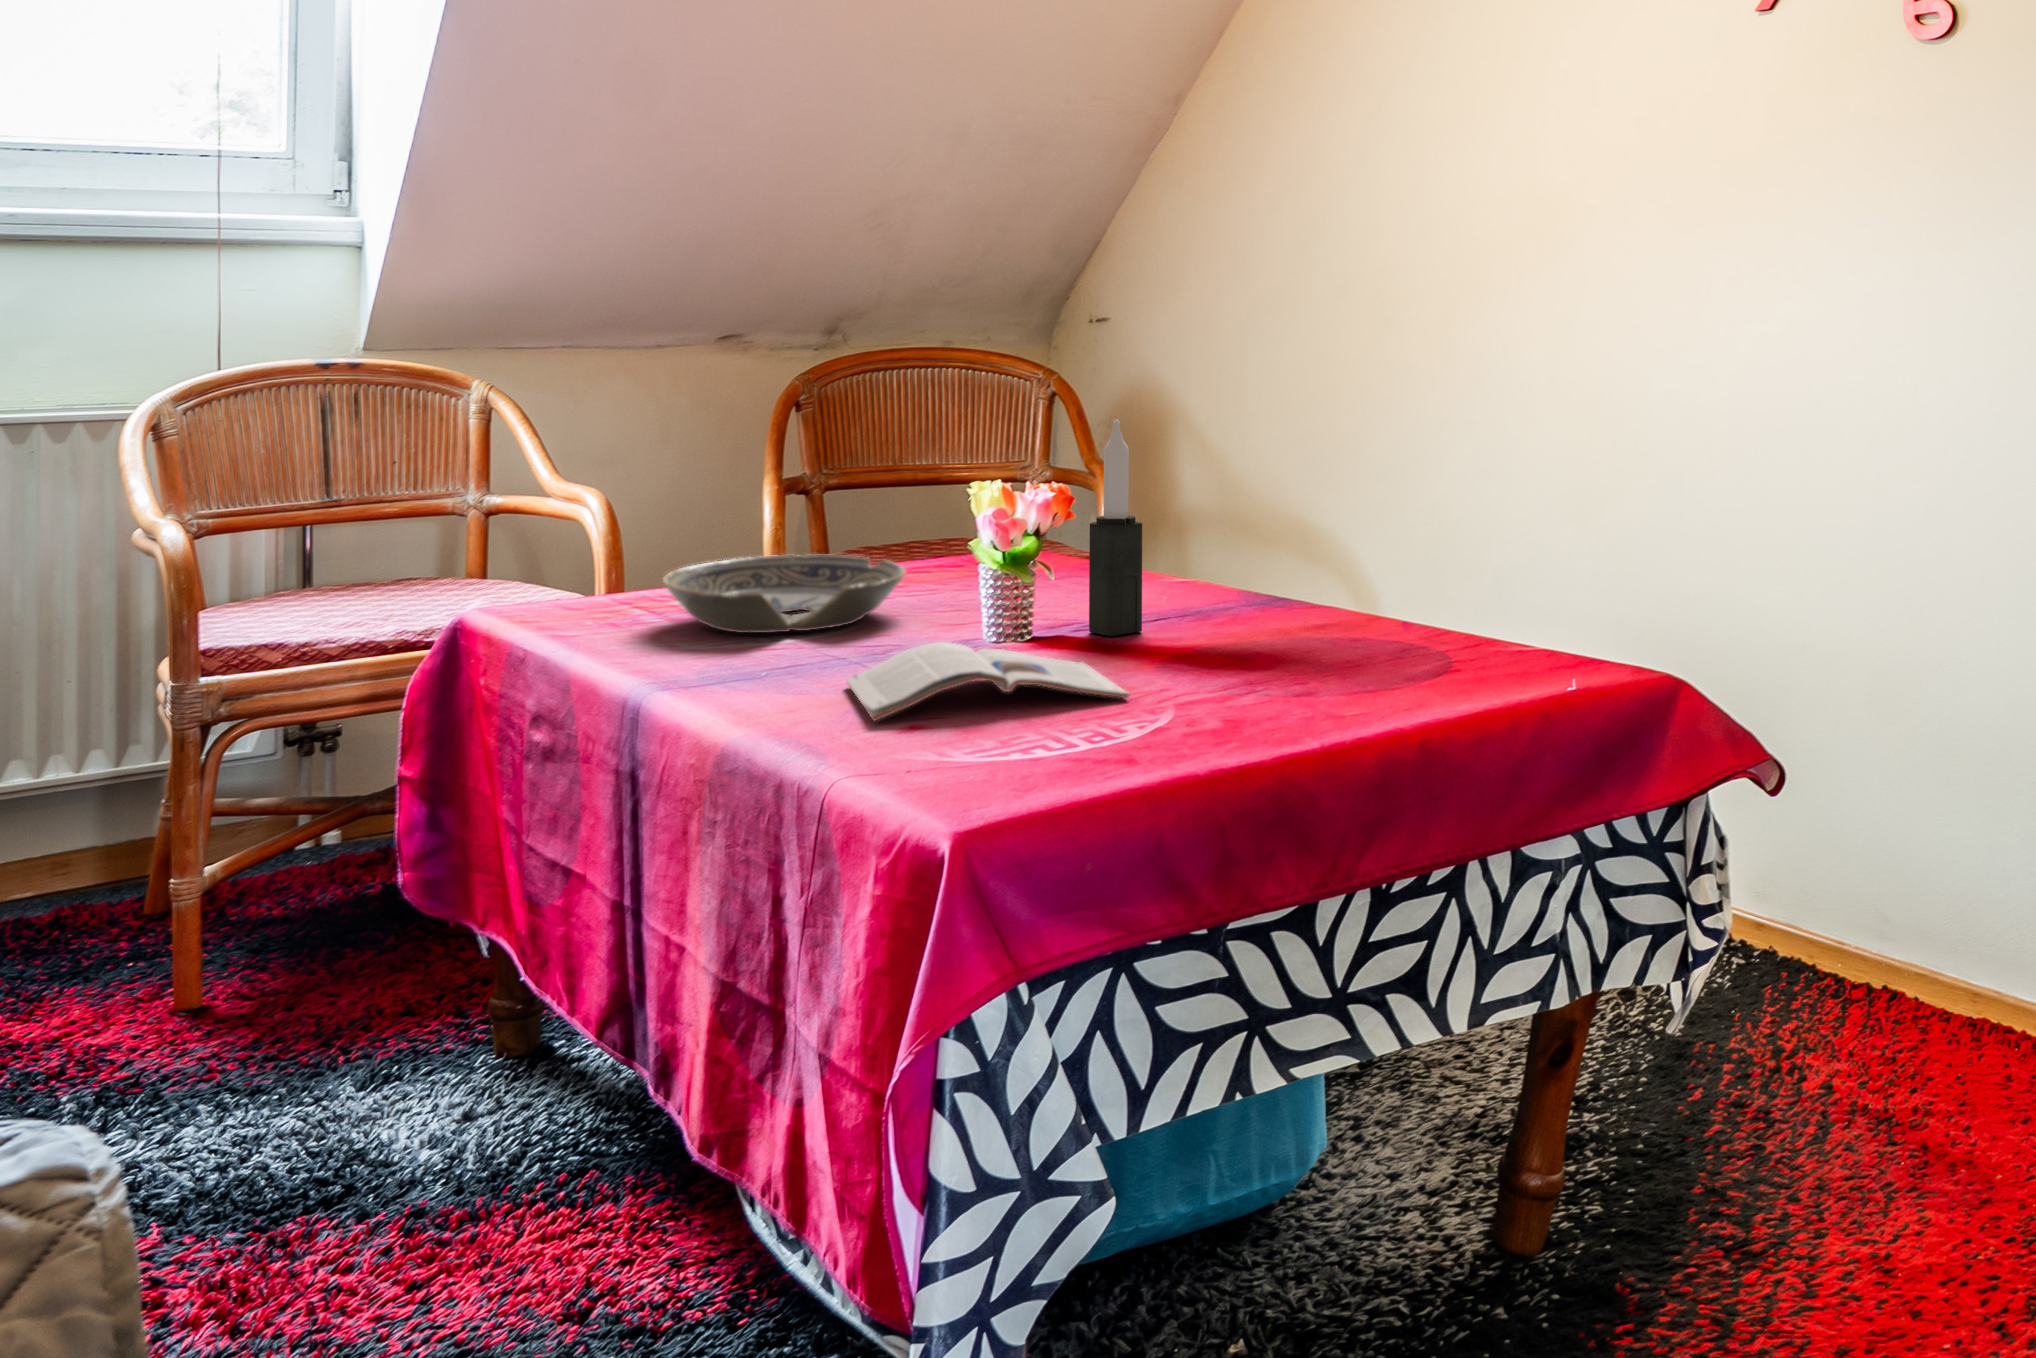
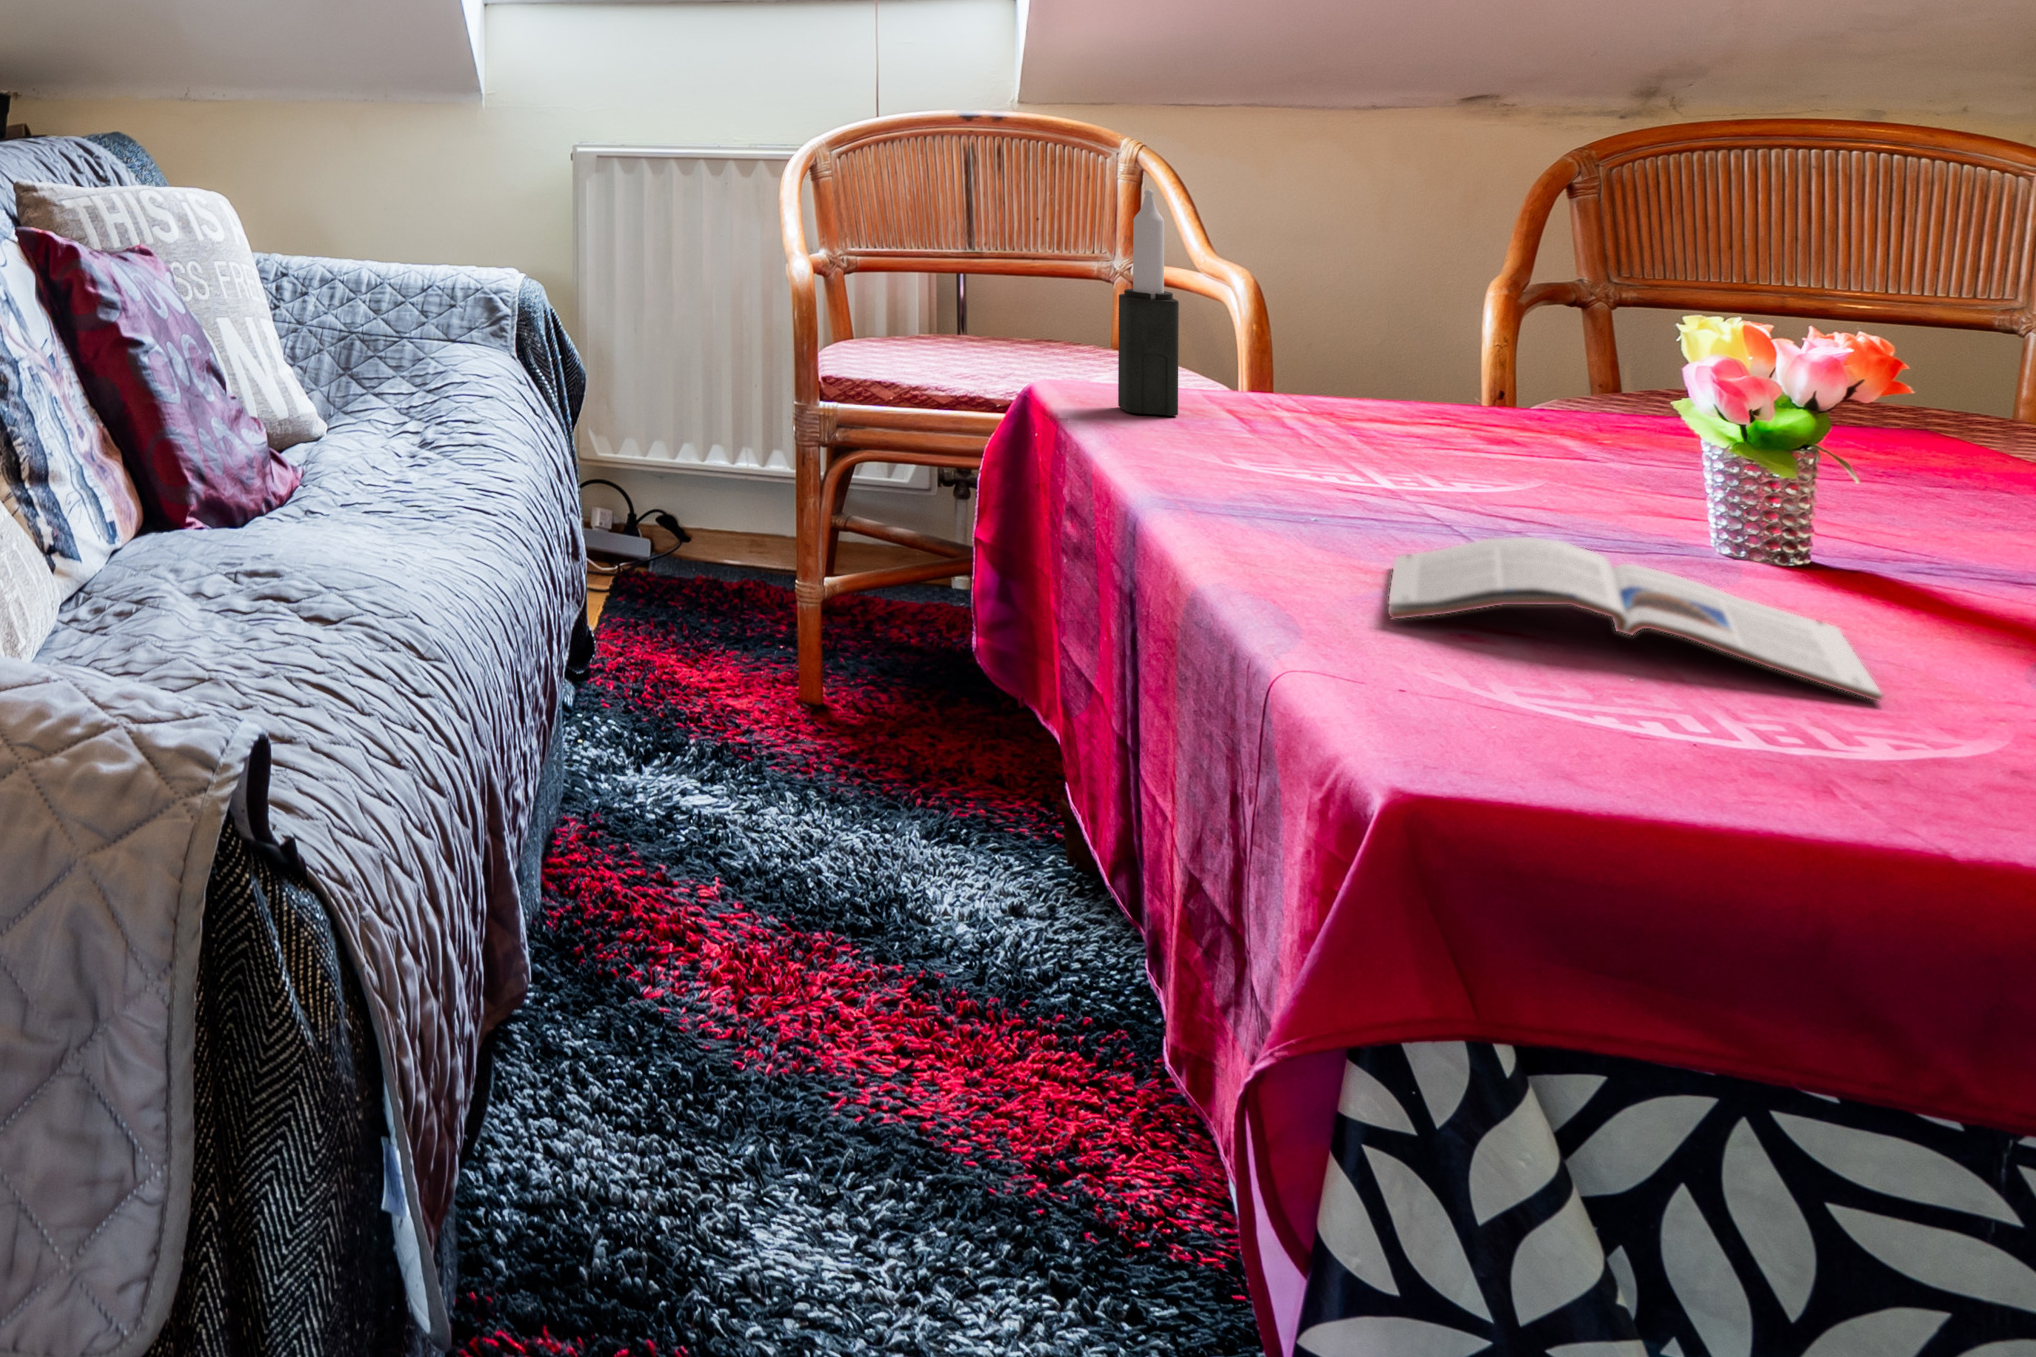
candle: present [1089,419,1142,636] -> present [1118,189,1179,416]
bowl: present [663,554,906,633] -> none [1214,377,1576,488]

